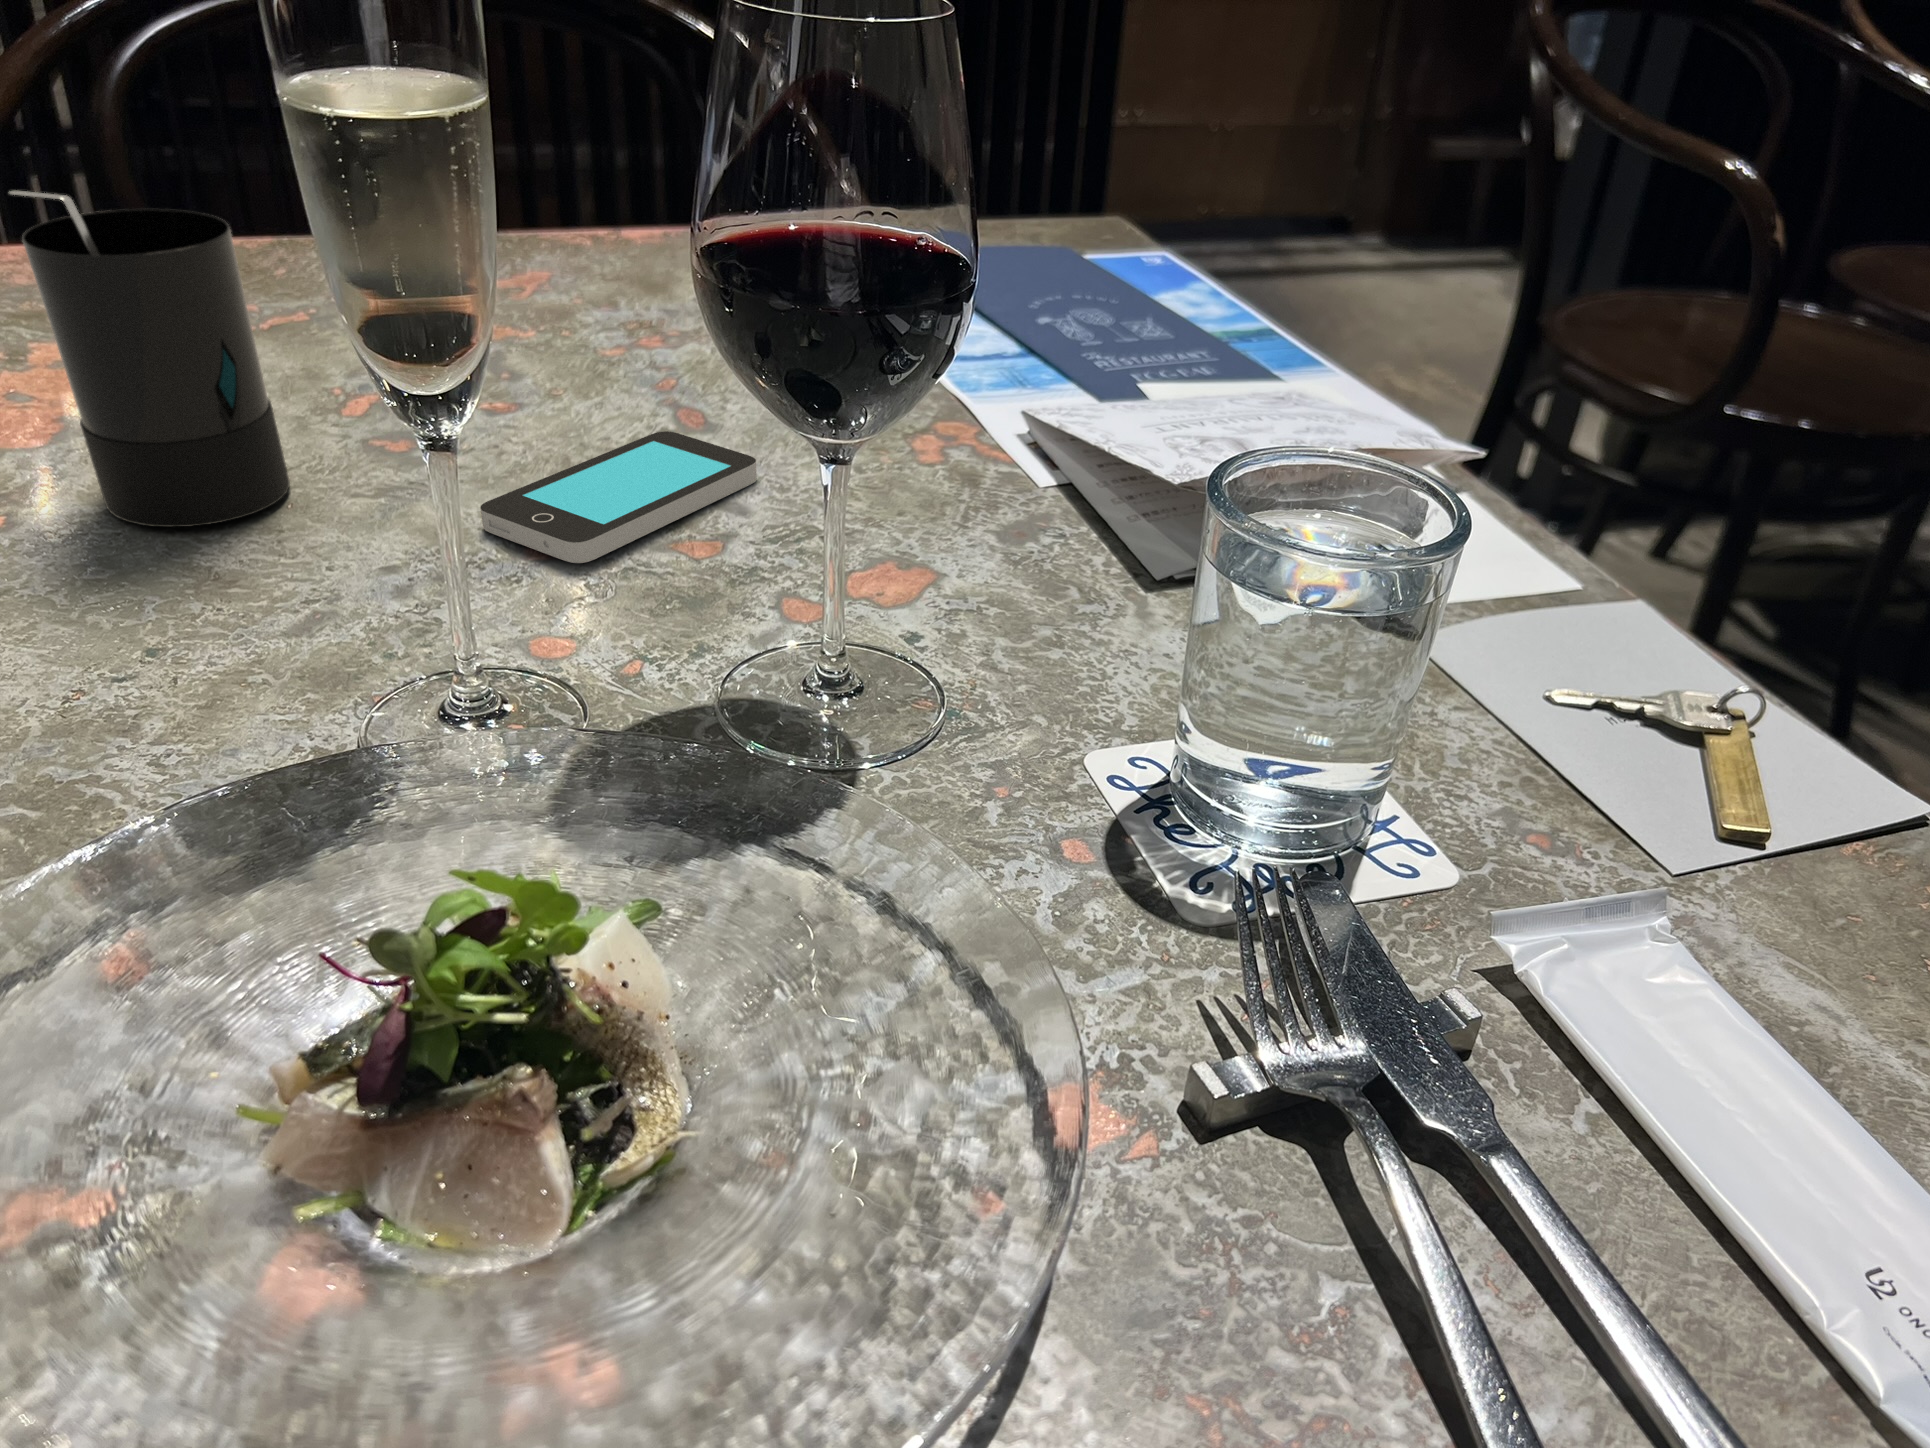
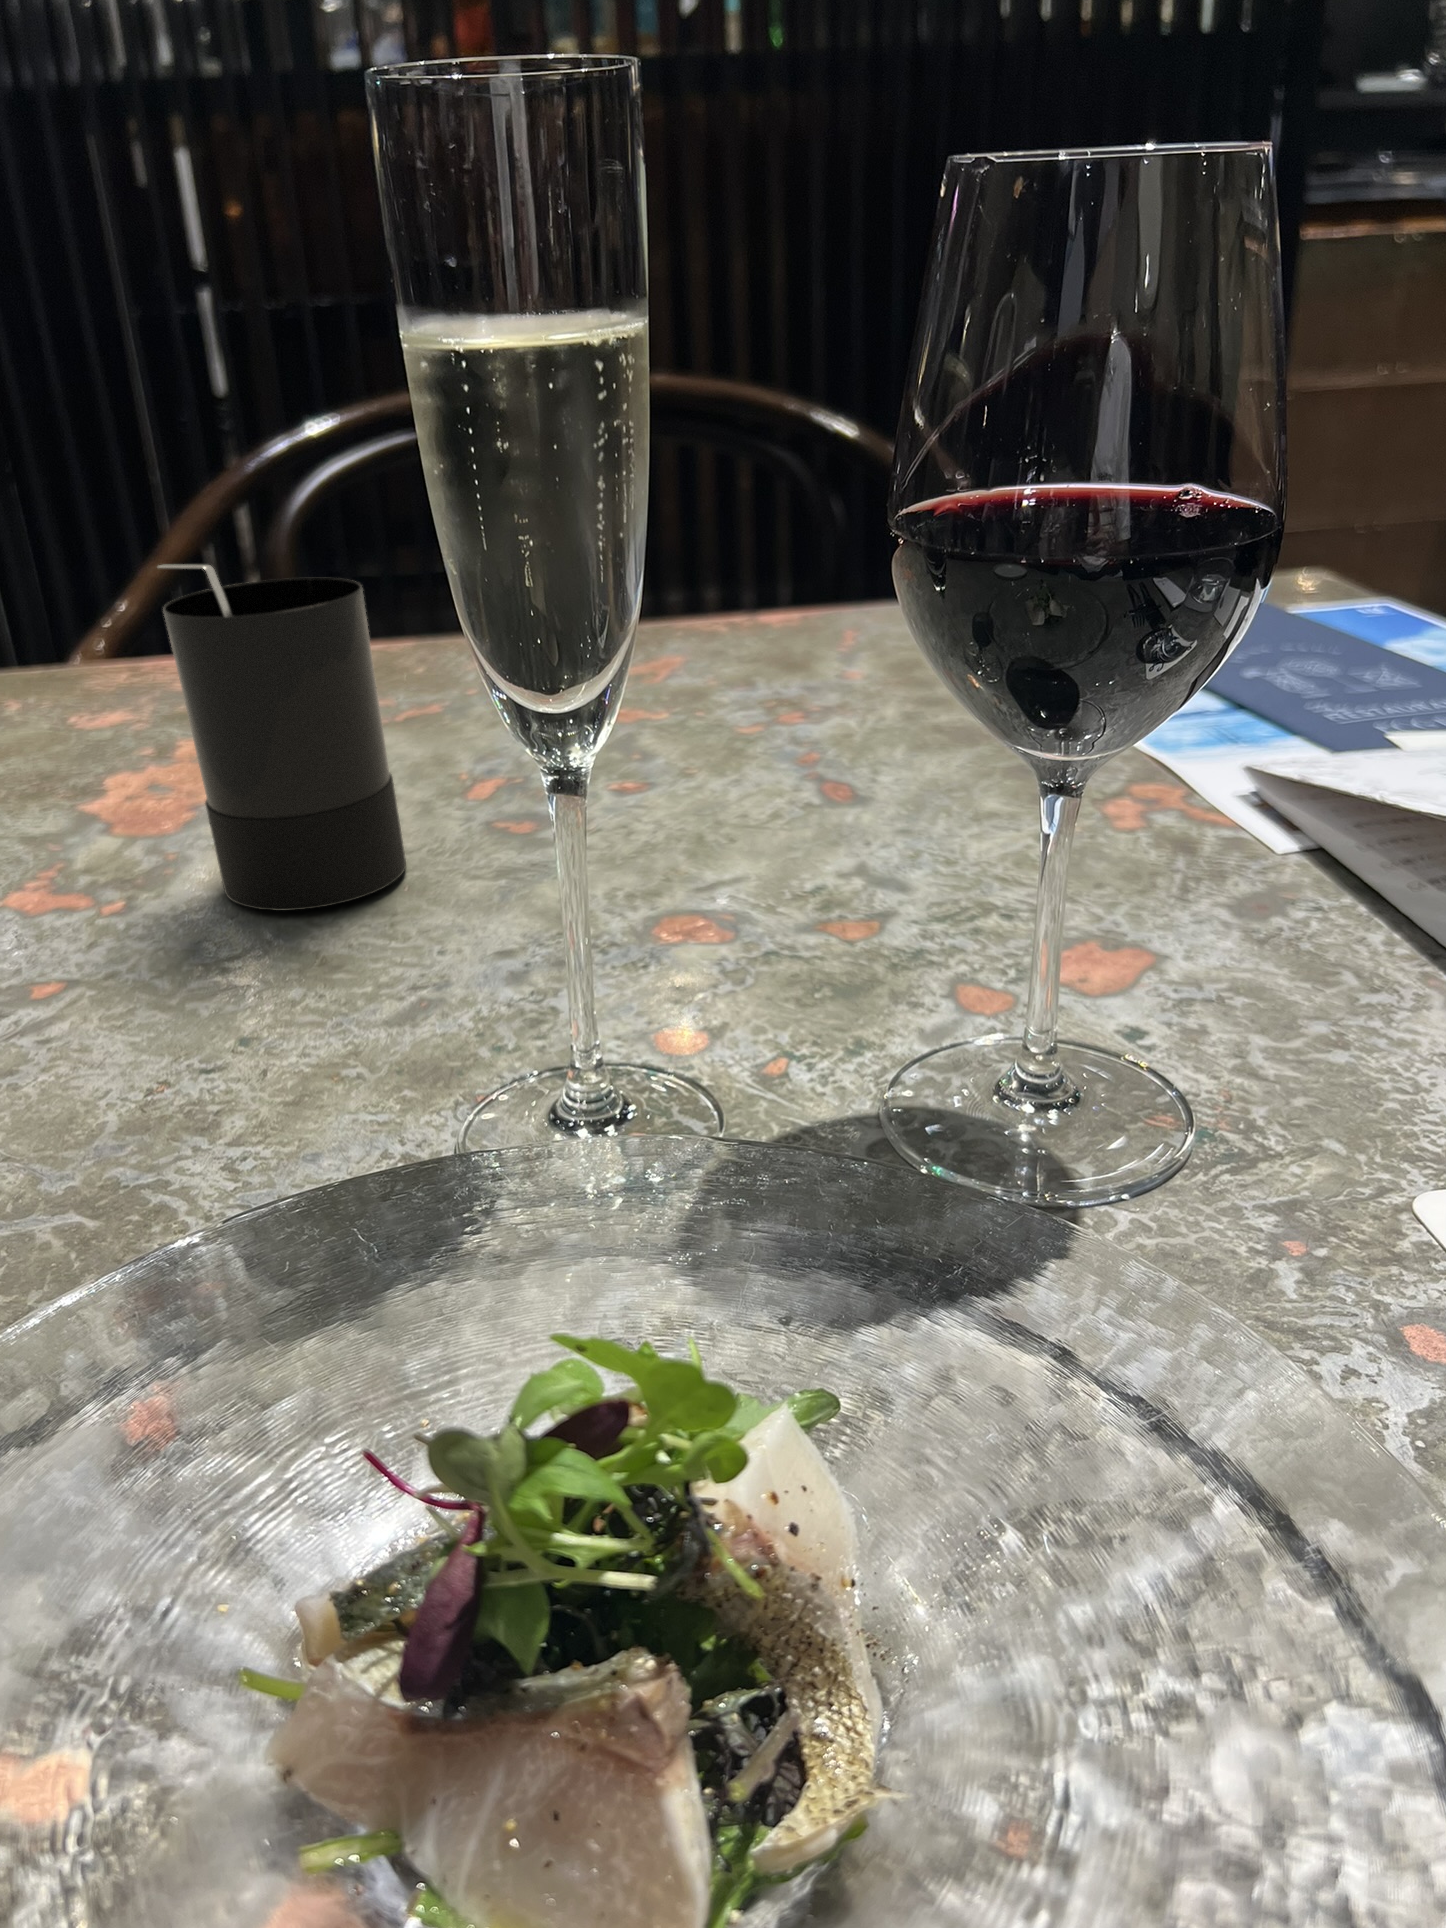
smartphone: present [480,431,757,563] -> none [603,801,918,945]

